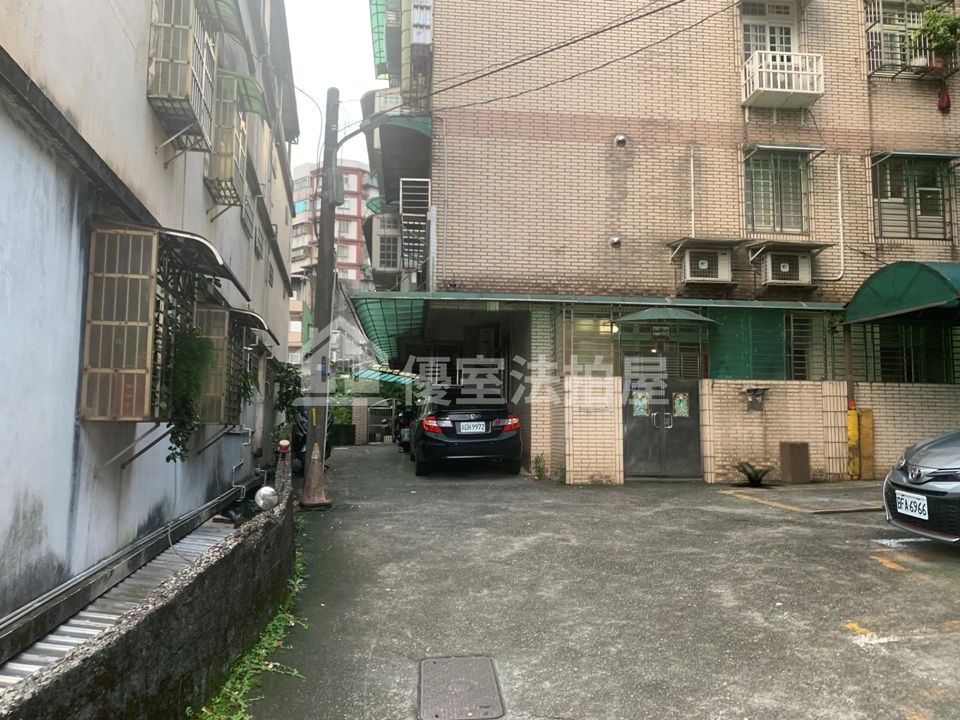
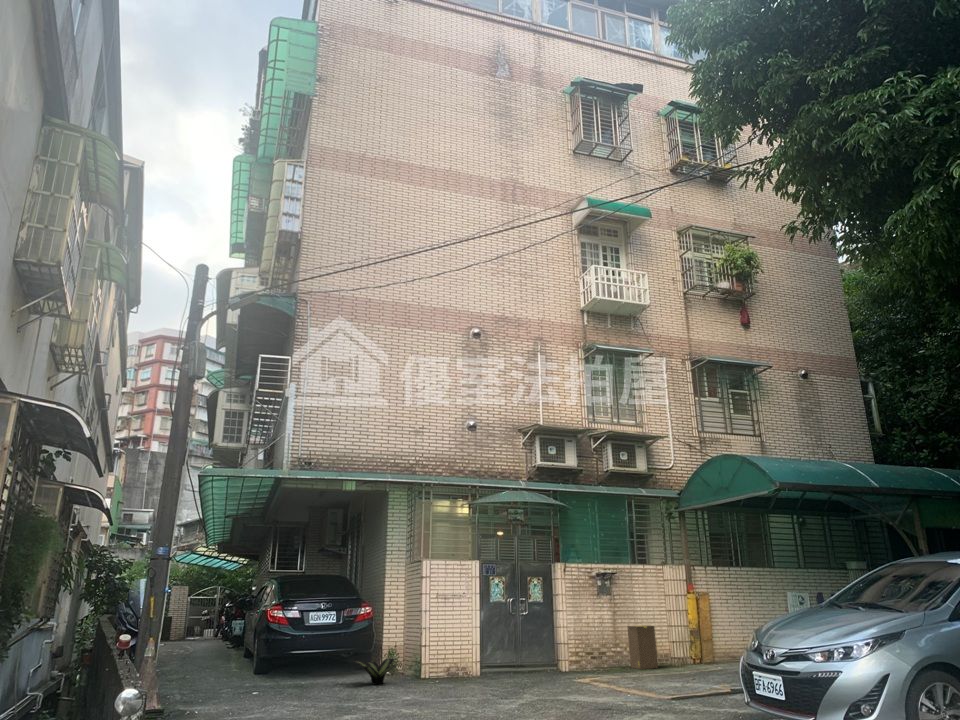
potted plant: present [731,463,776,486] -> present [353,658,396,685]

